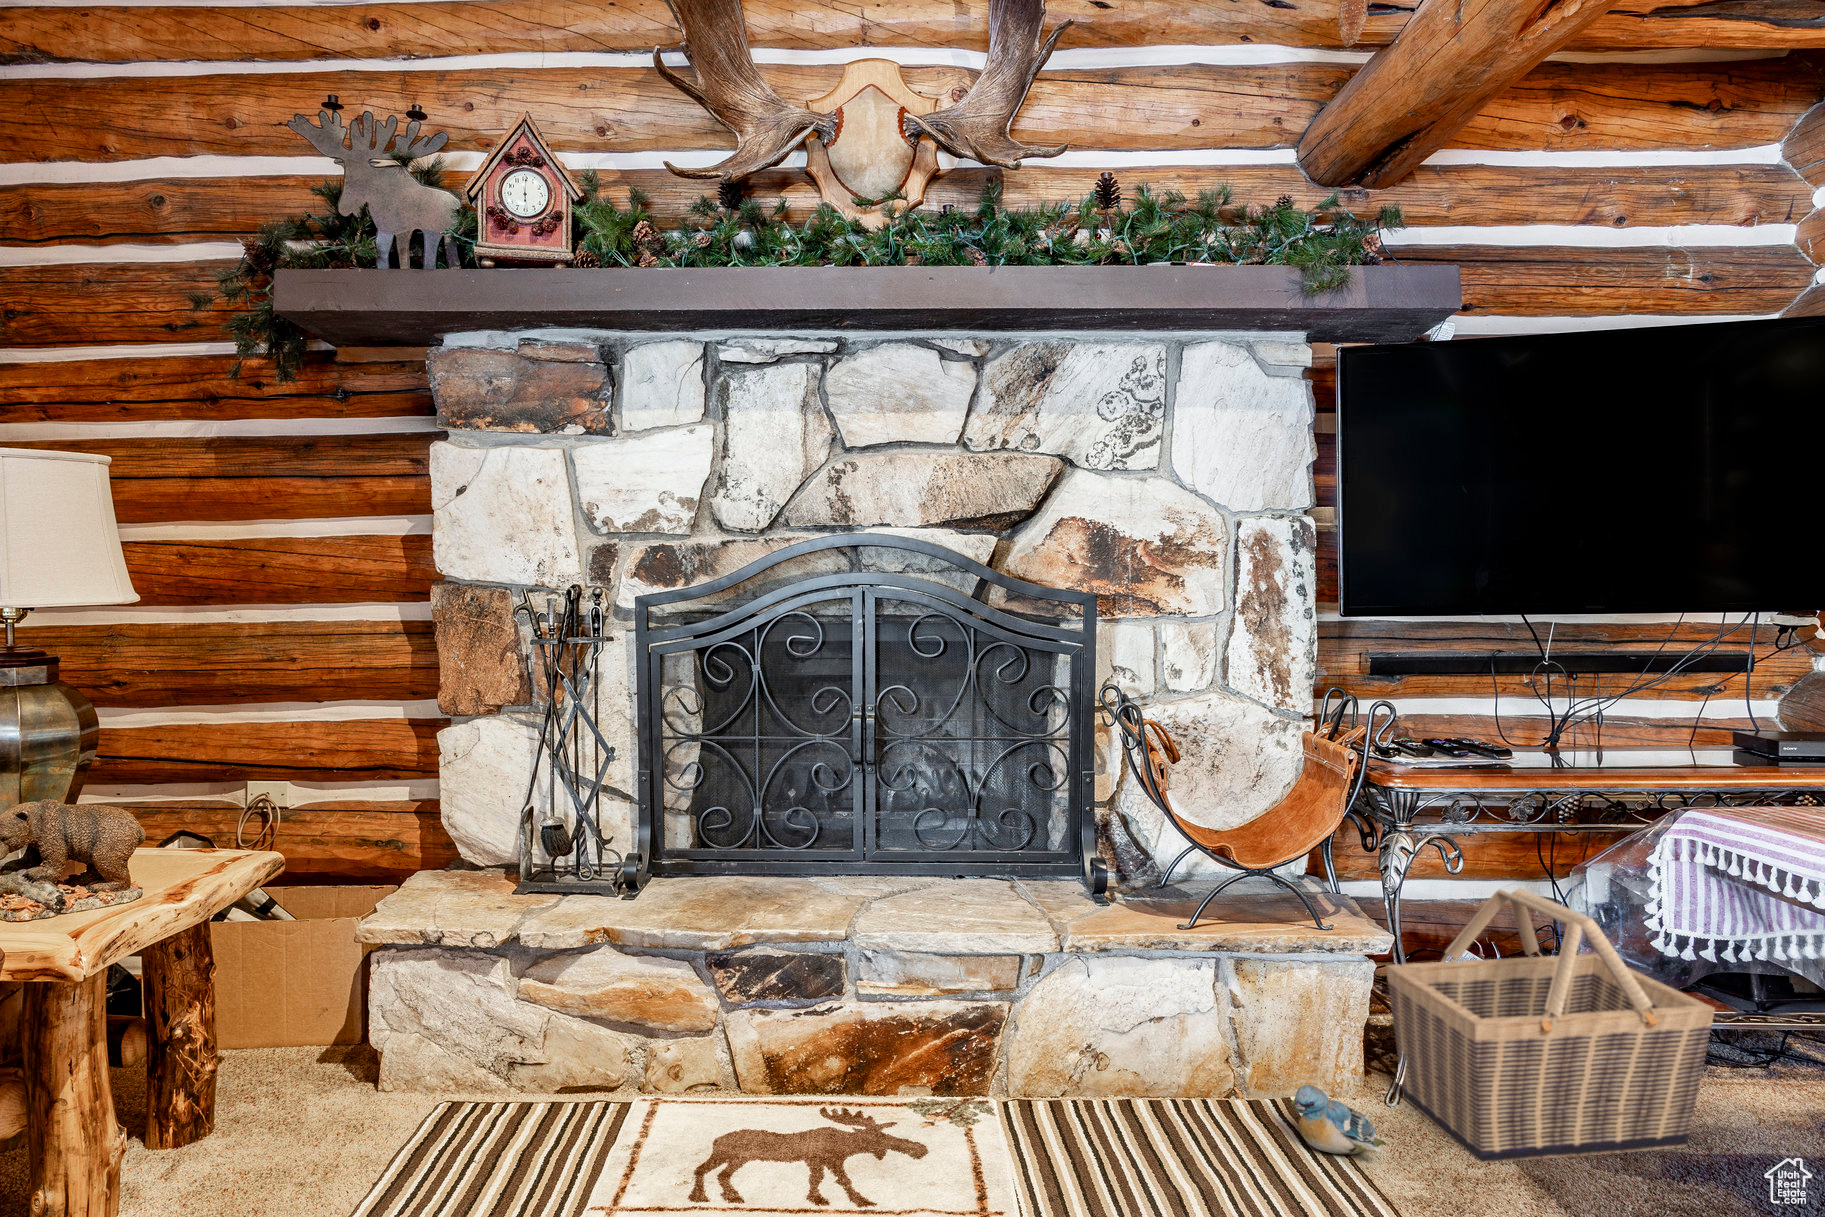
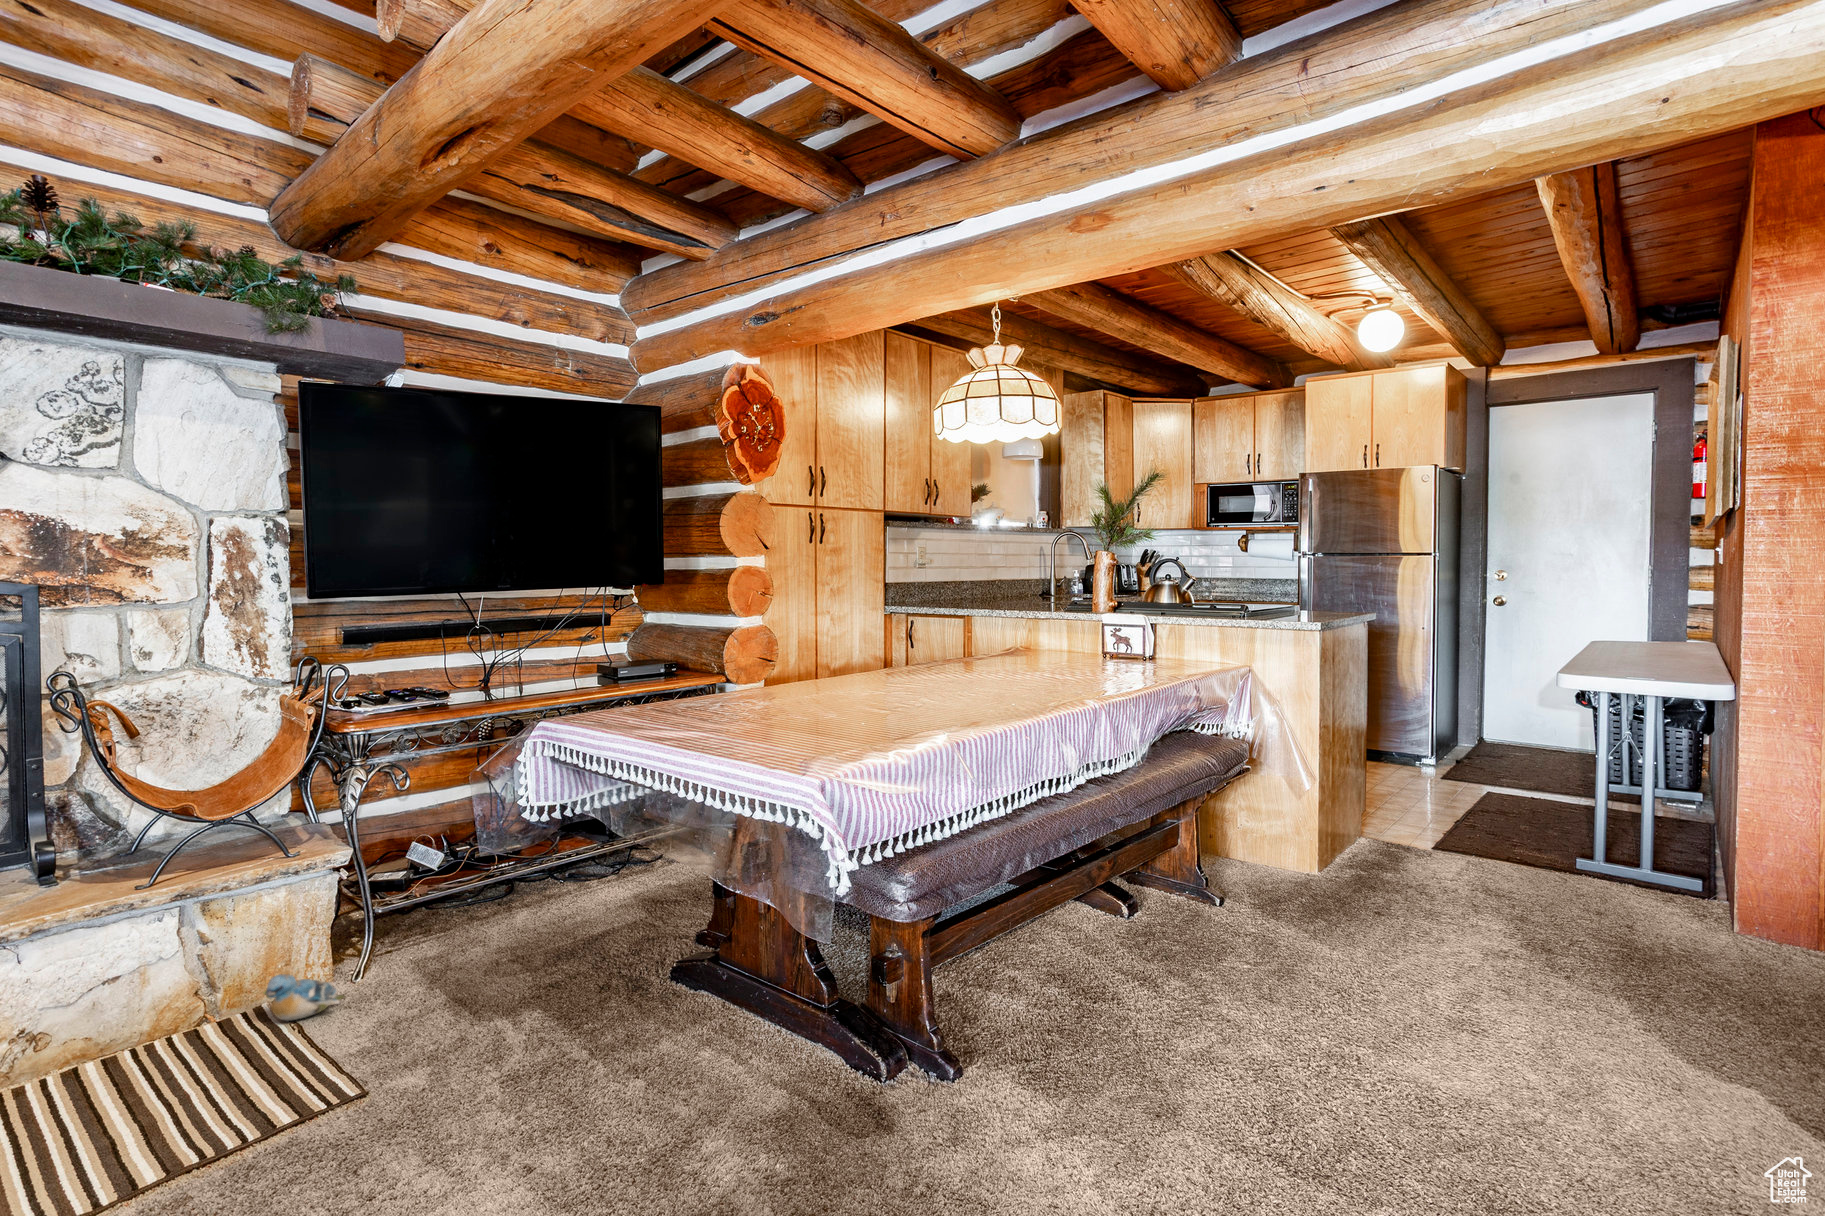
basket: present [1386,888,1715,1162] -> none [350,790,566,985]

